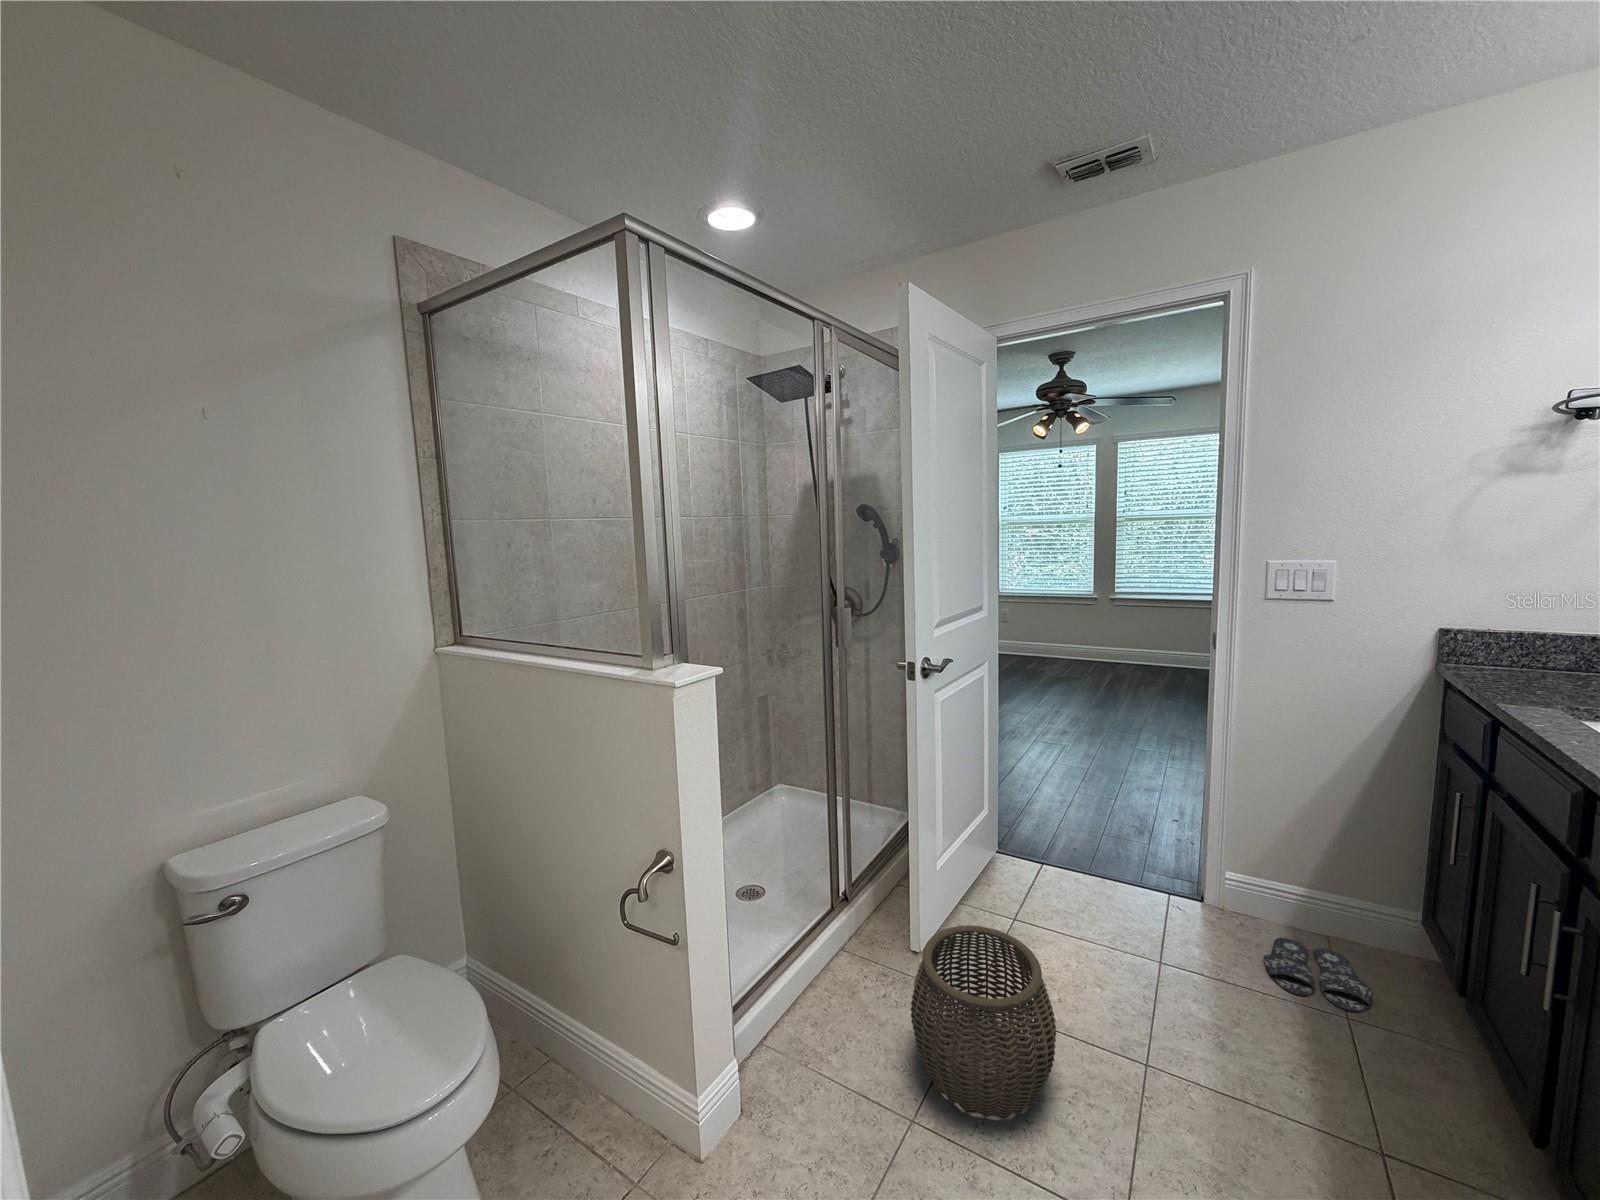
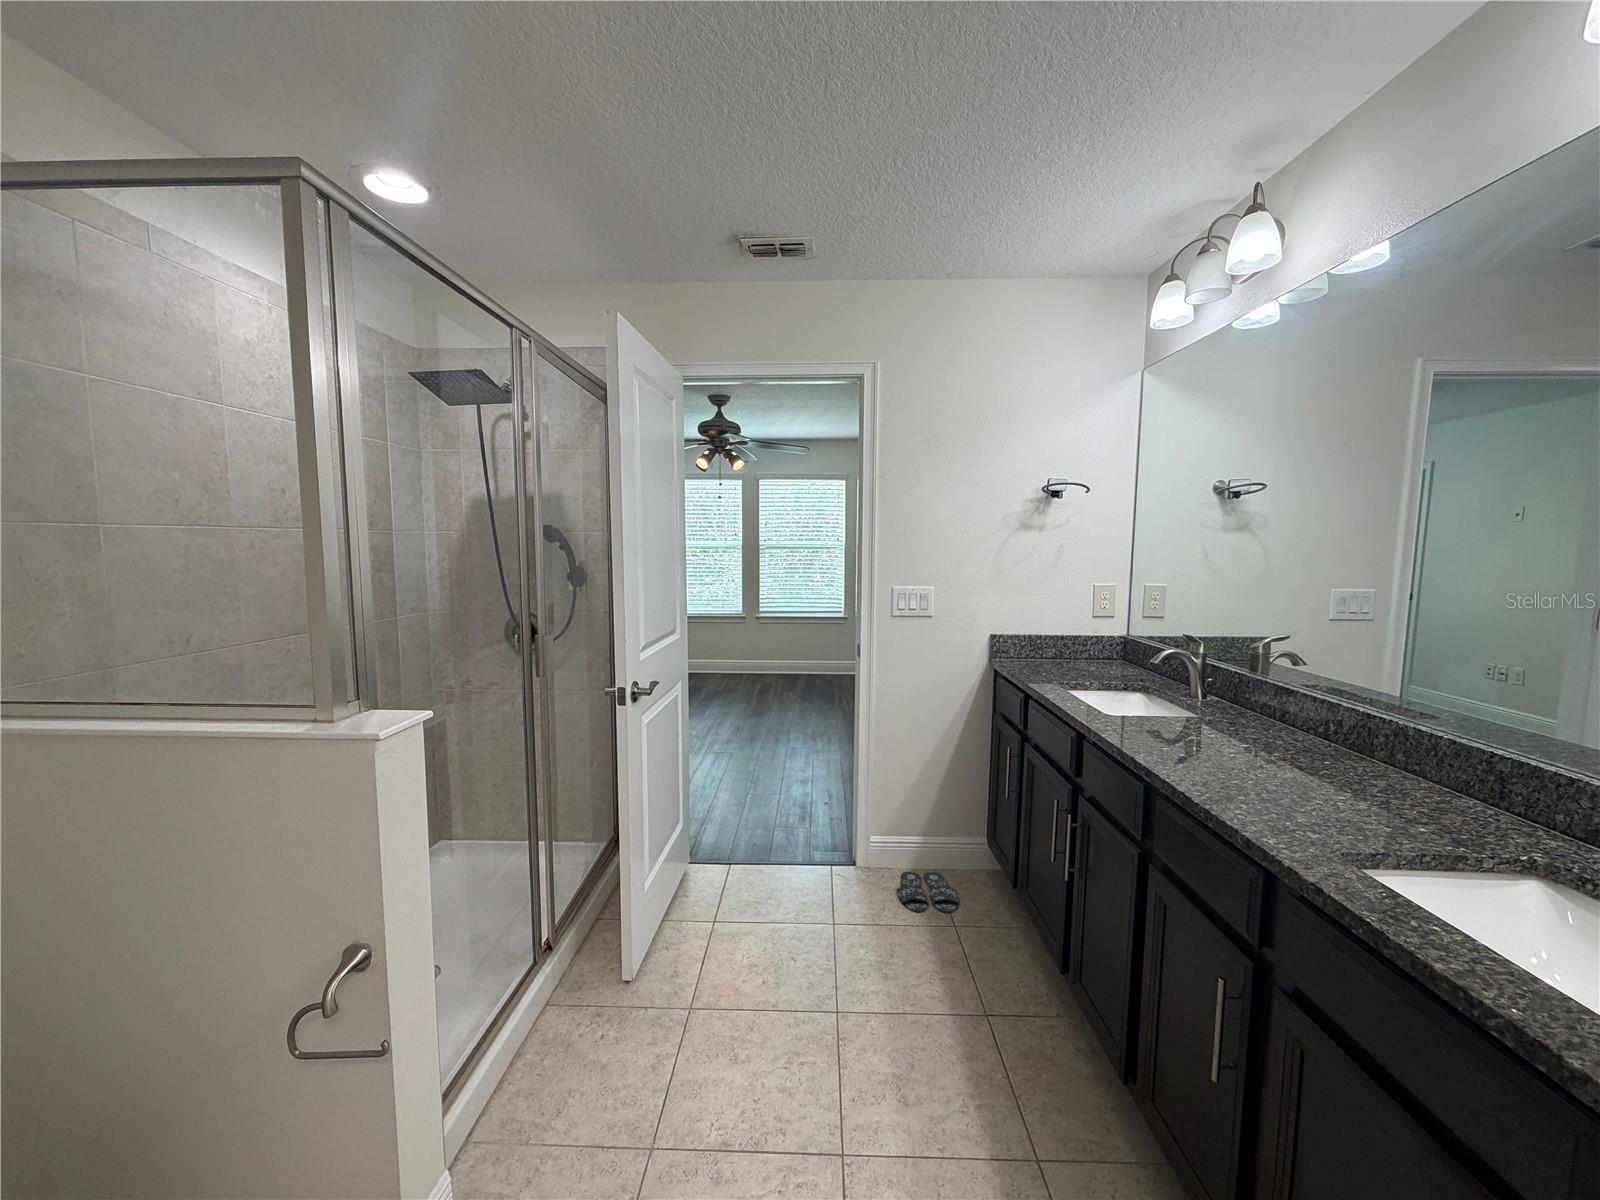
woven basket: present [911,925,1056,1119] -> none [640,932,774,1119]

